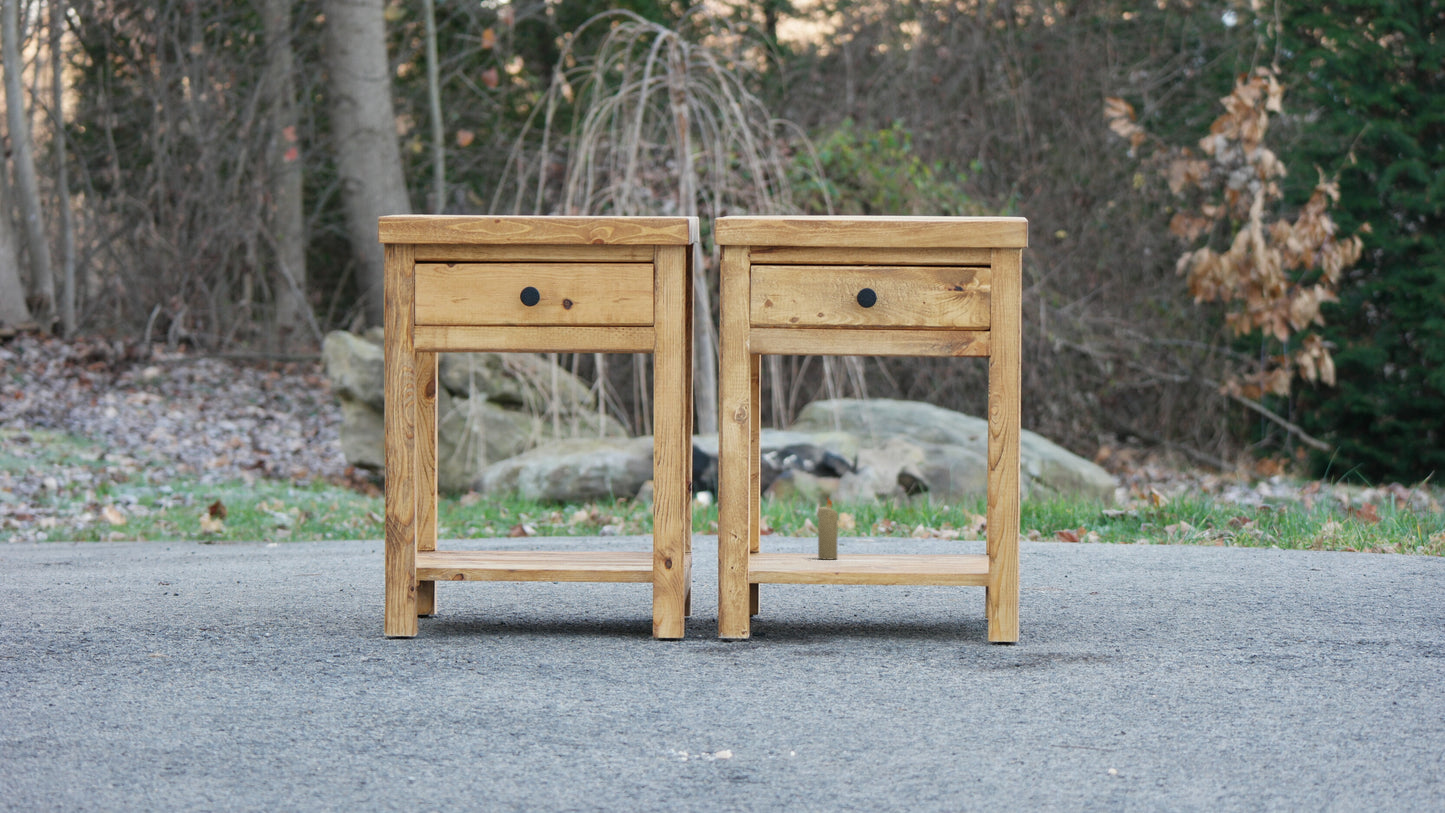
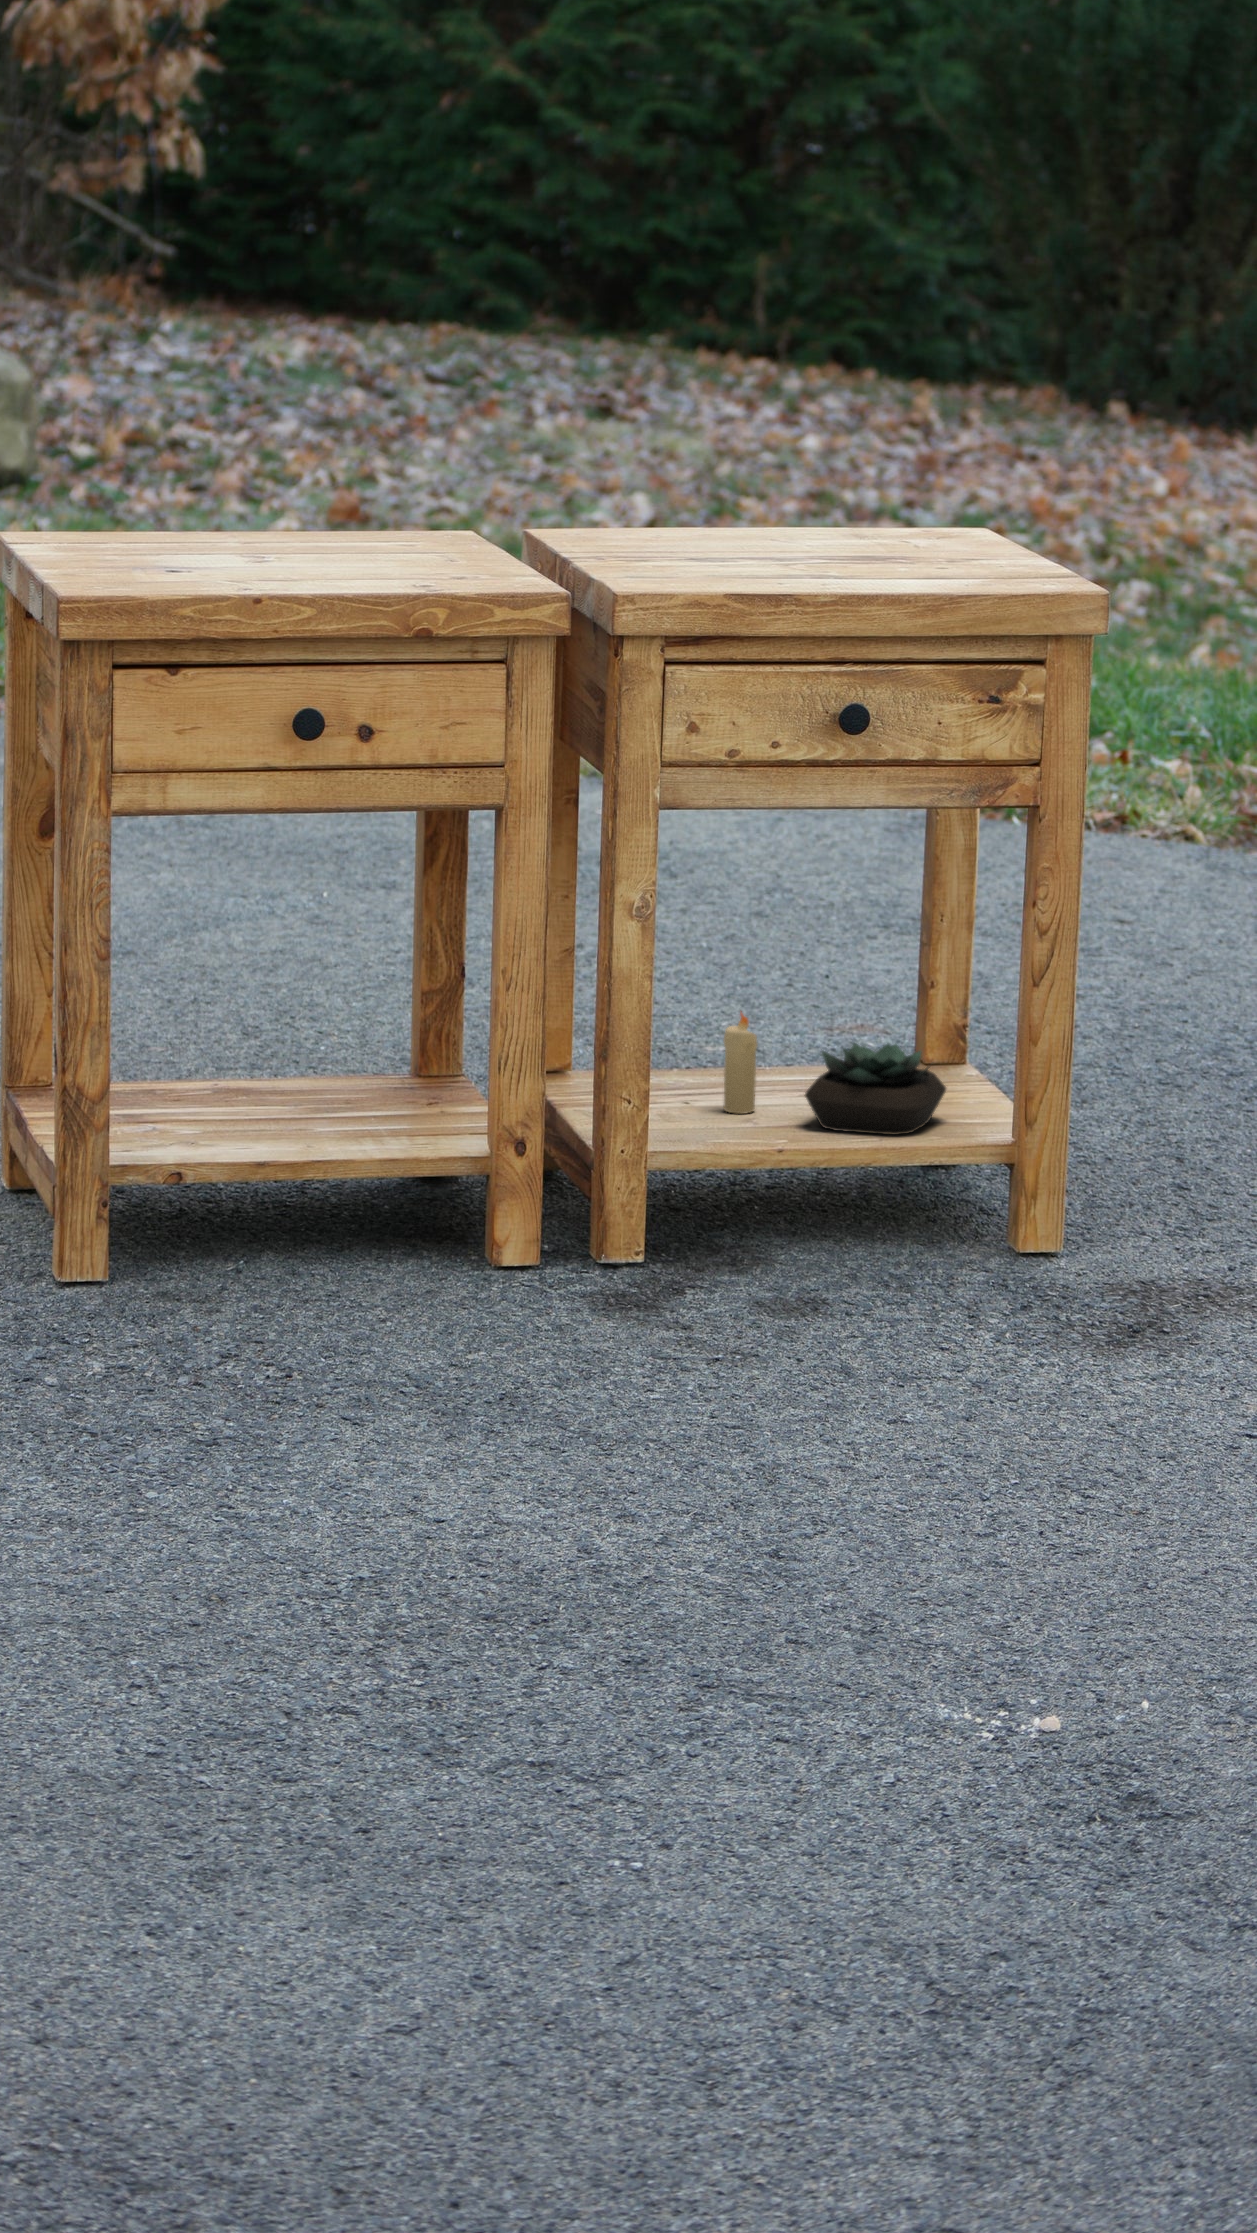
succulent plant: none [856,515,949,568] -> present [805,1044,946,1135]

